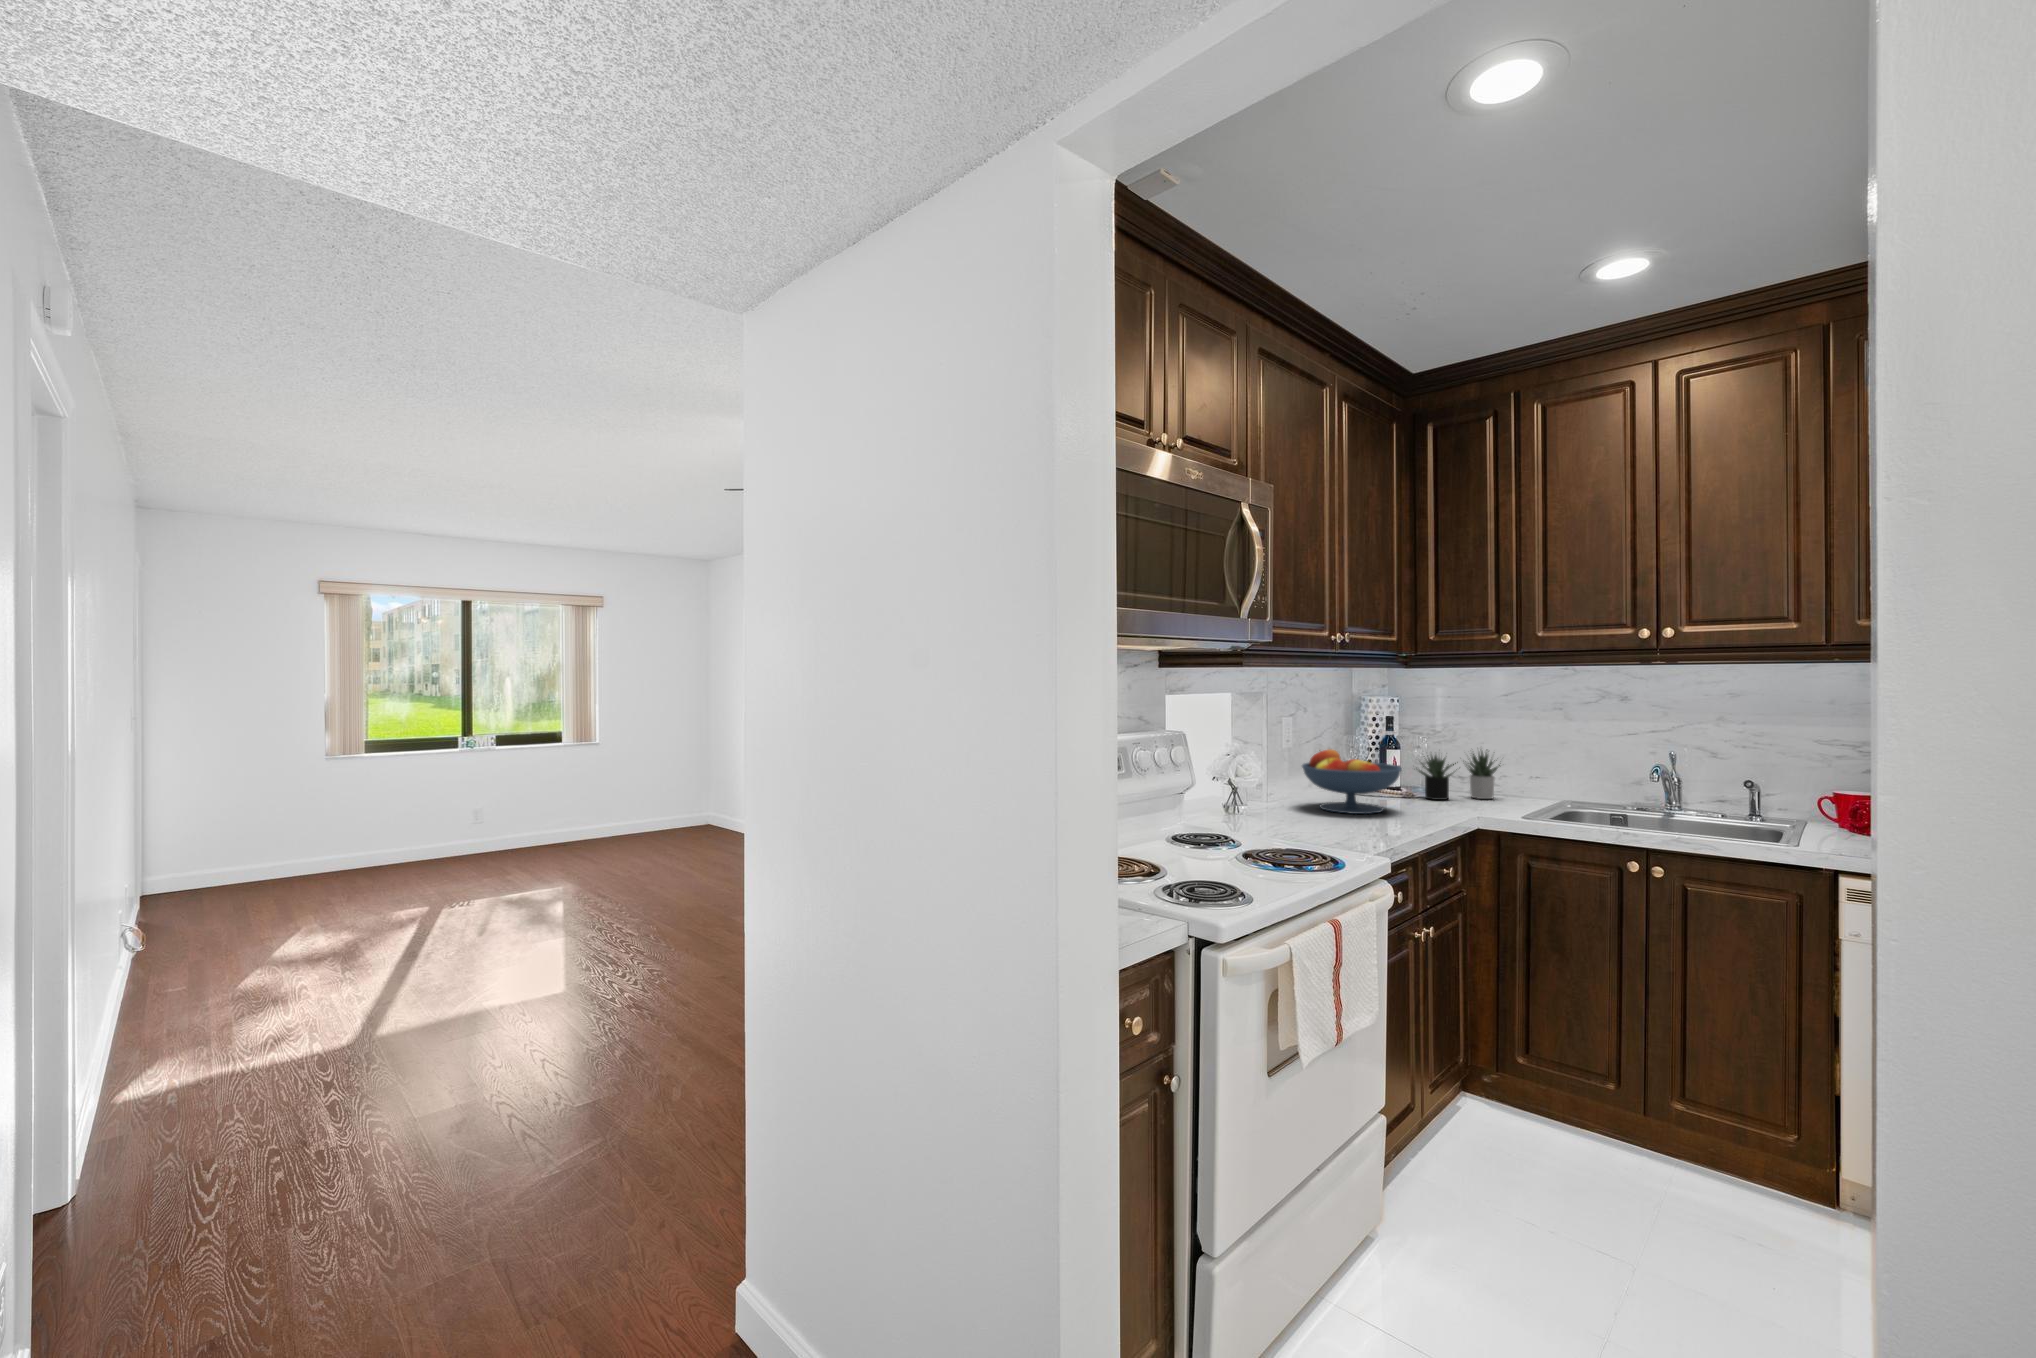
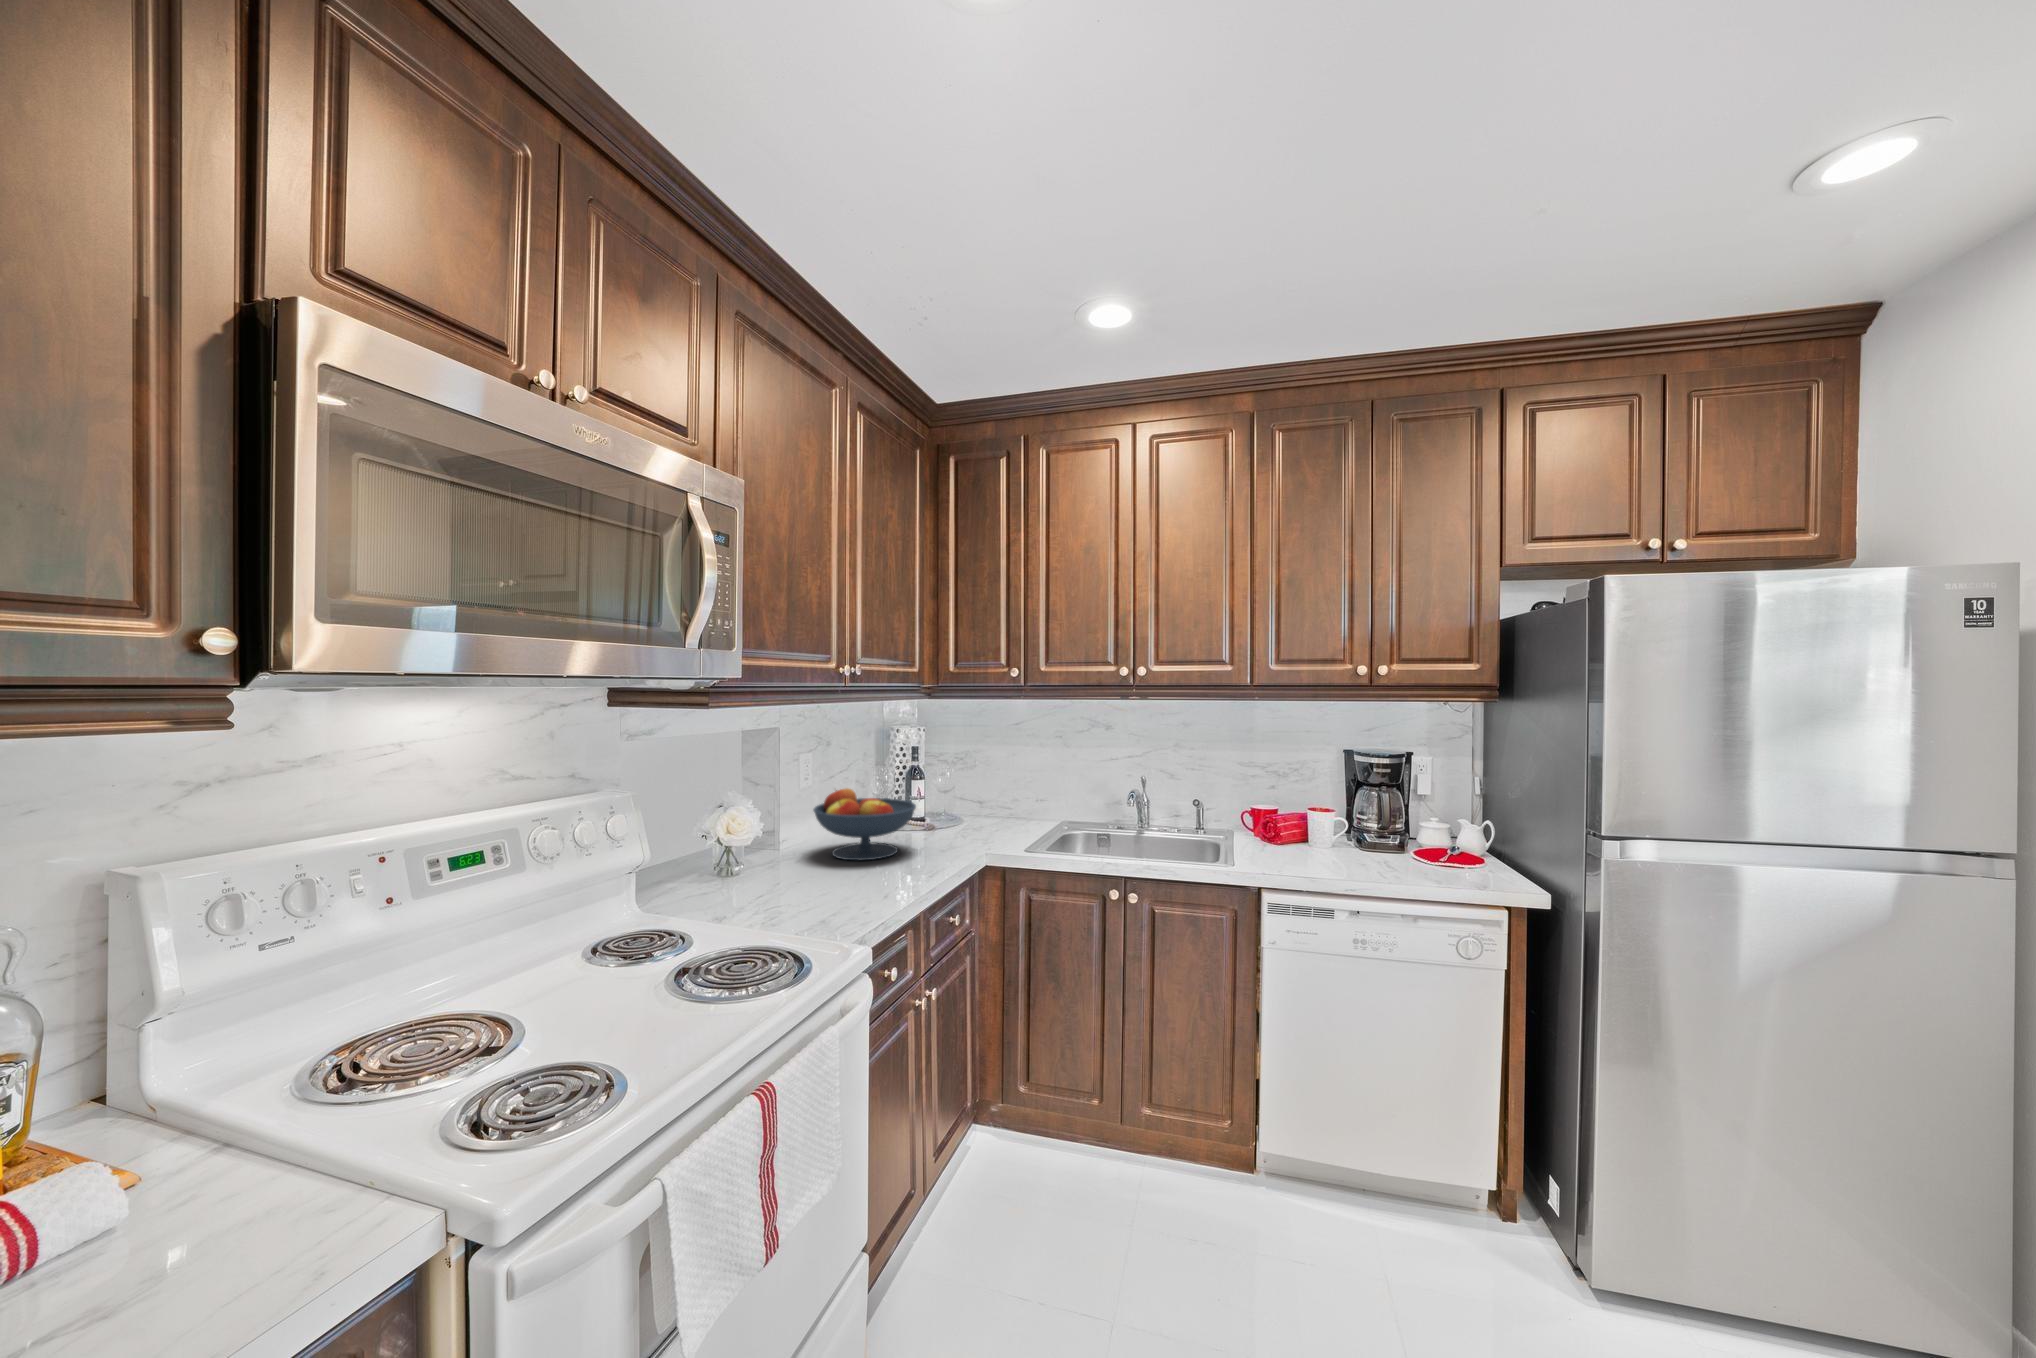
succulent plant: present [1418,751,1500,800] -> none [933,772,1017,829]

